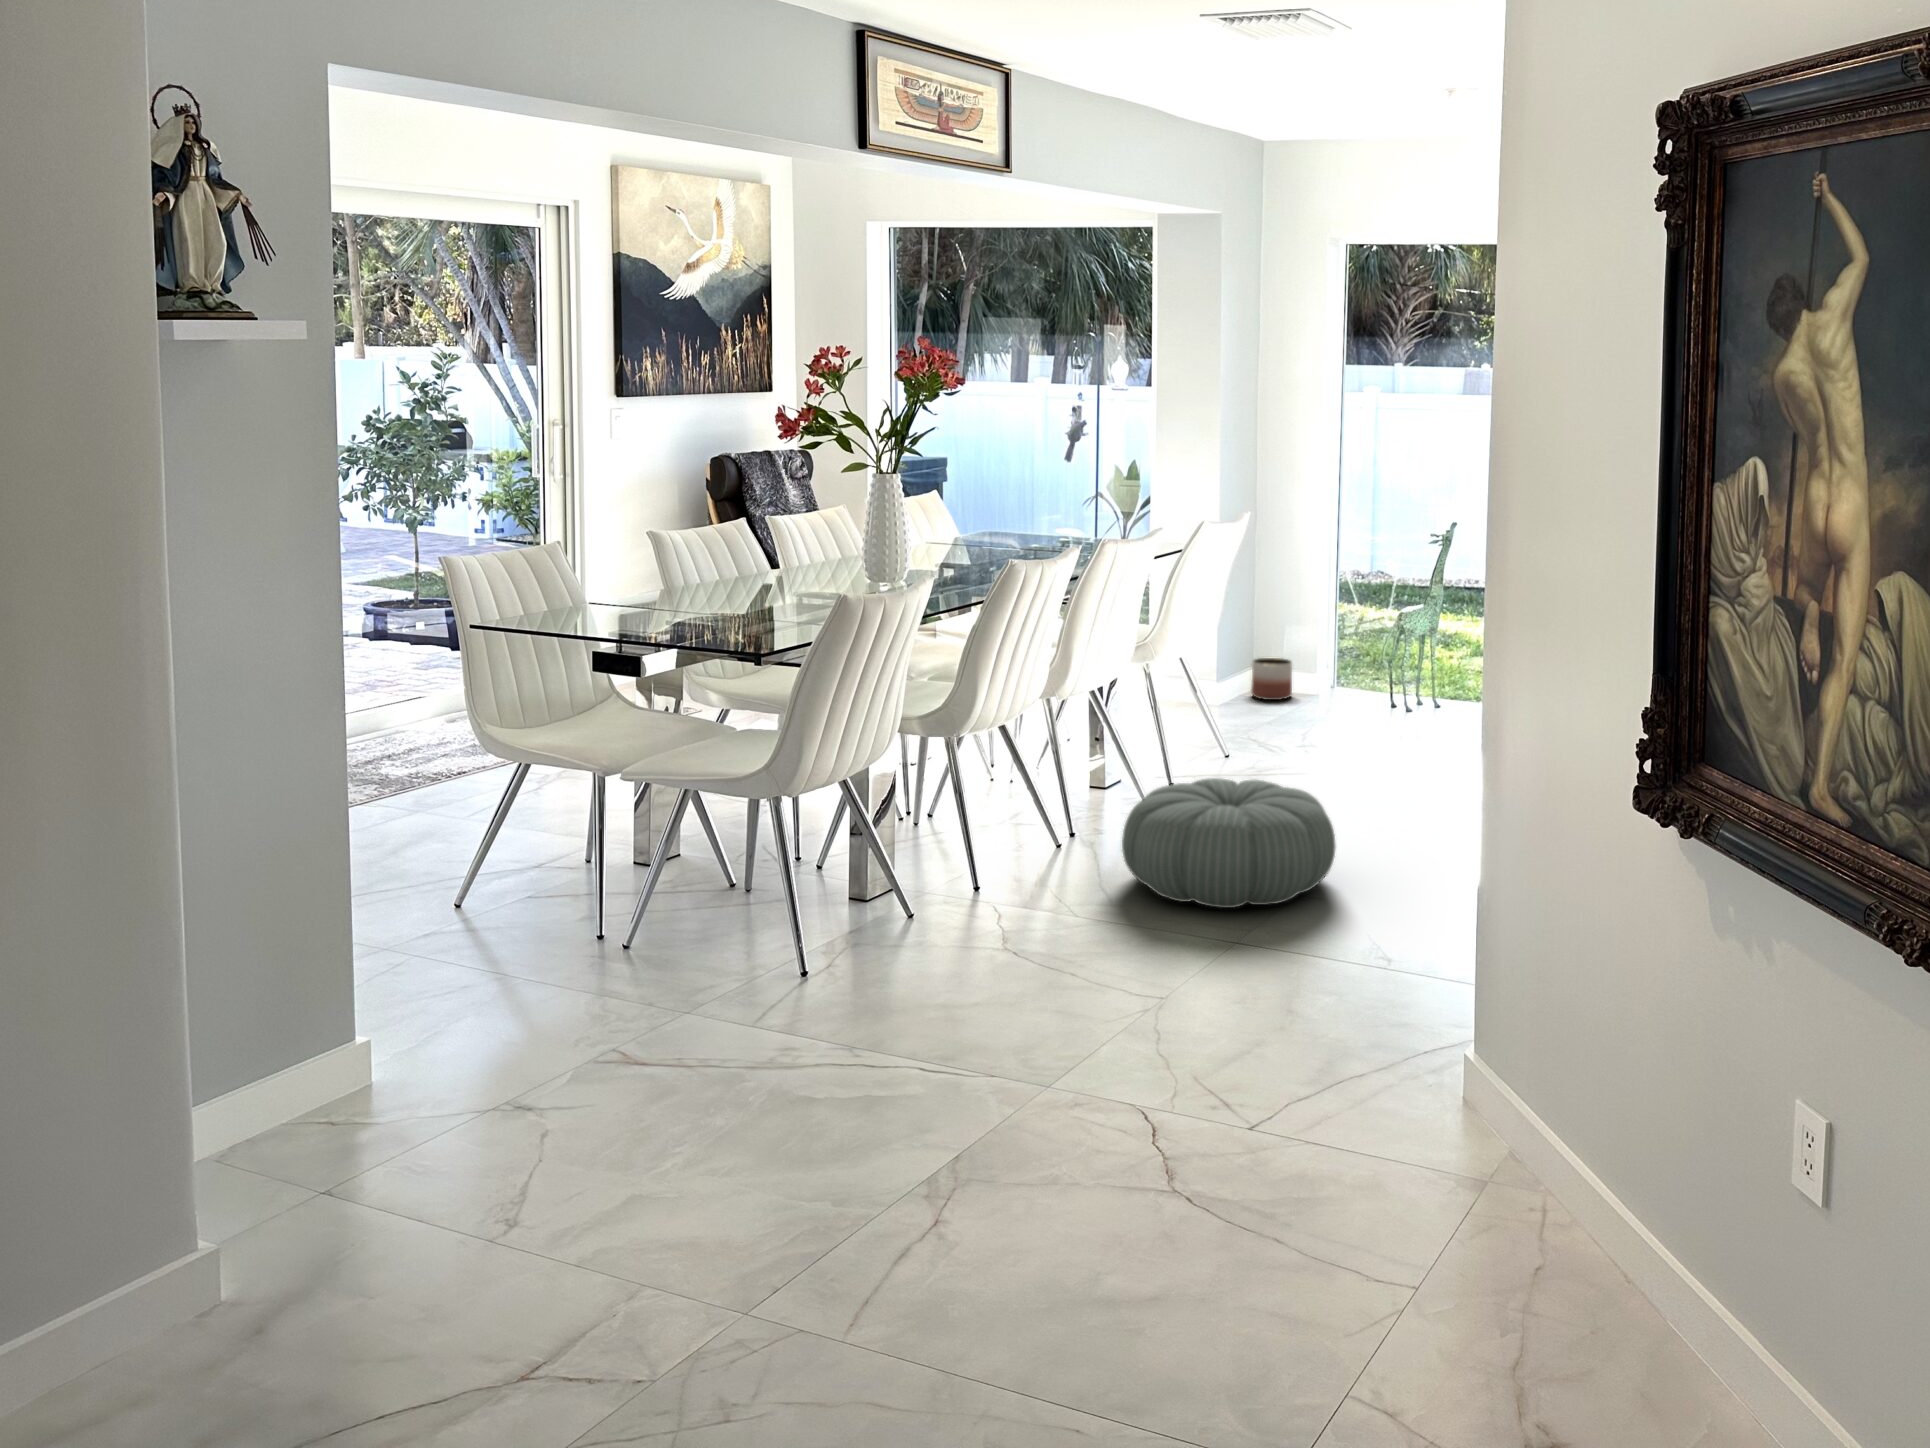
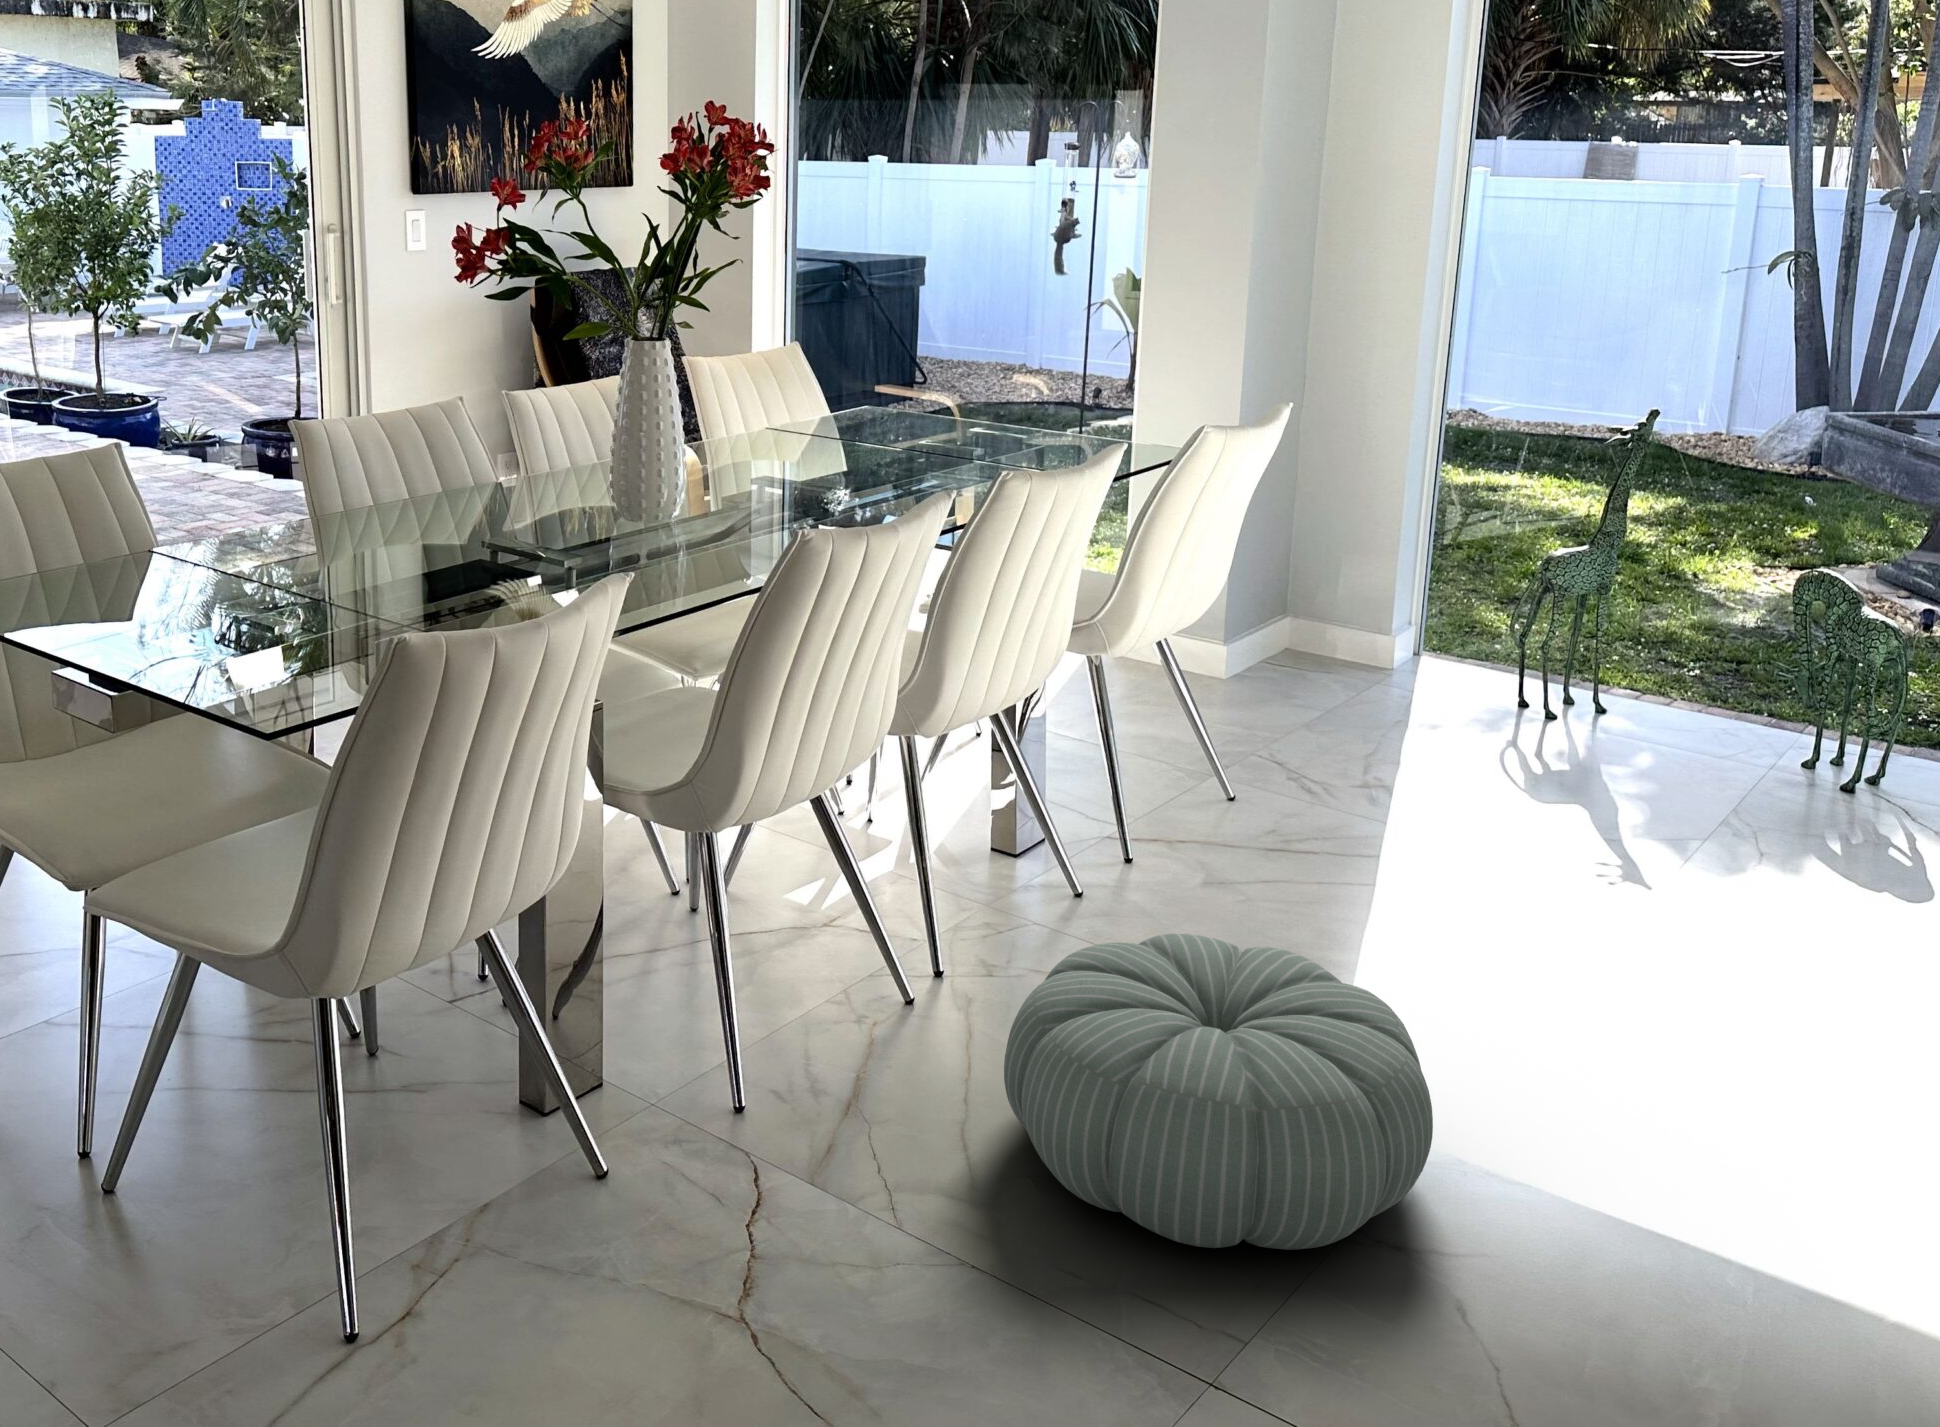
planter: present [1251,658,1292,700] -> none [1285,606,1354,675]

